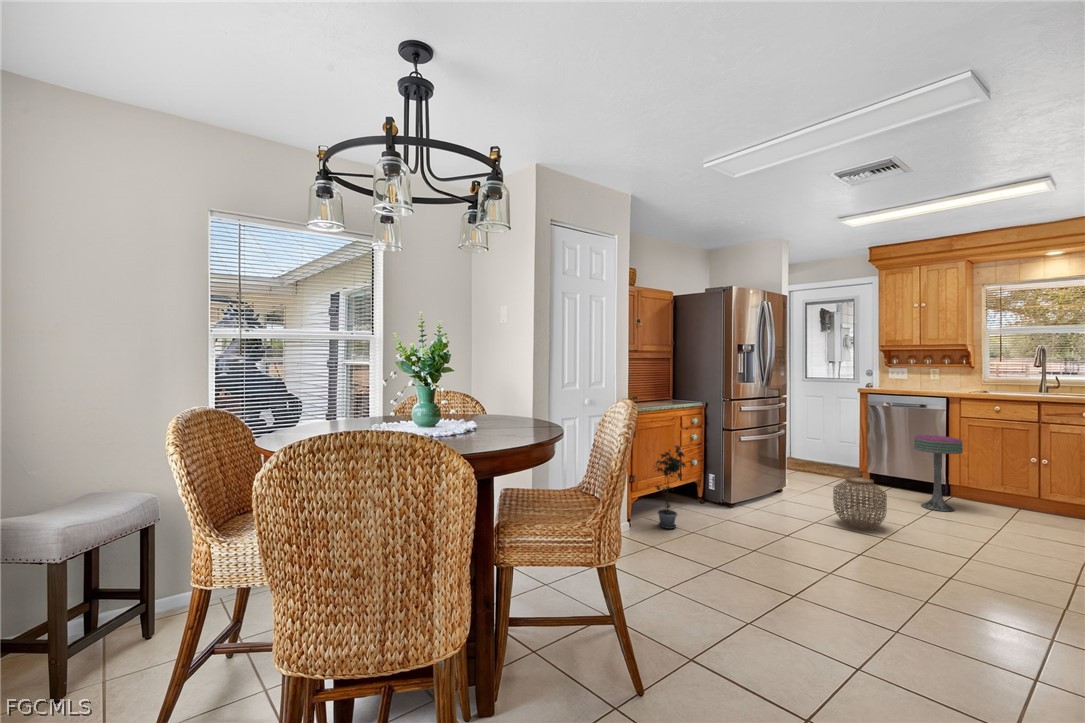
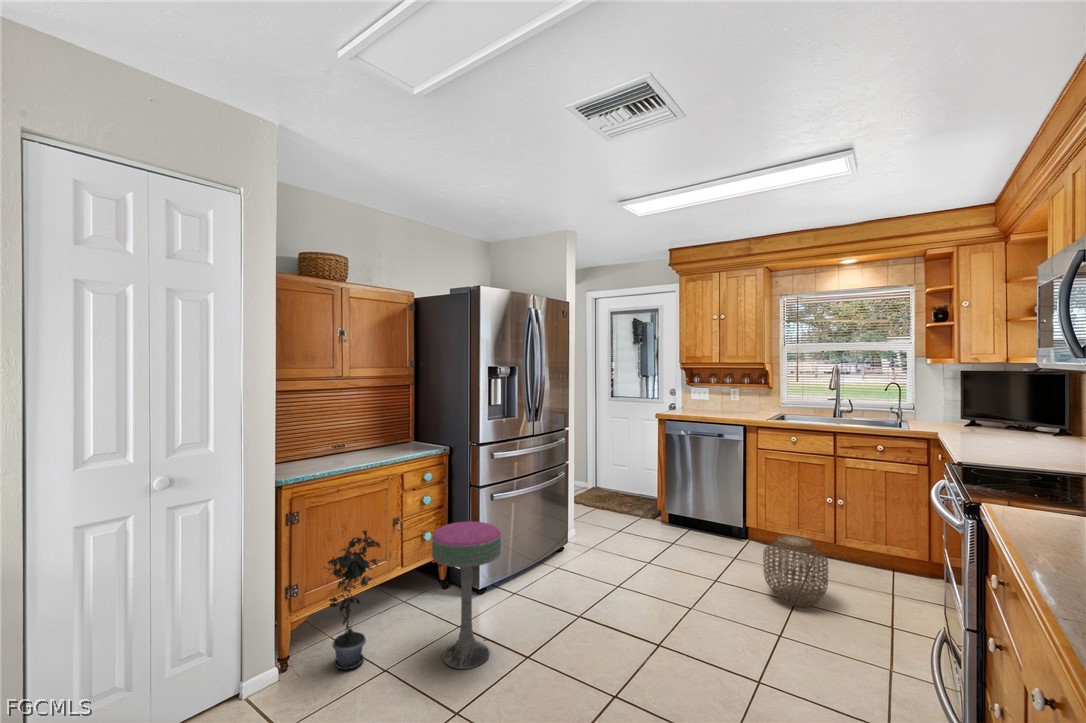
bar stool: present [914,435,963,511] -> present [432,521,501,669]
woven basket: present [833,477,887,530] -> present [763,535,828,608]

